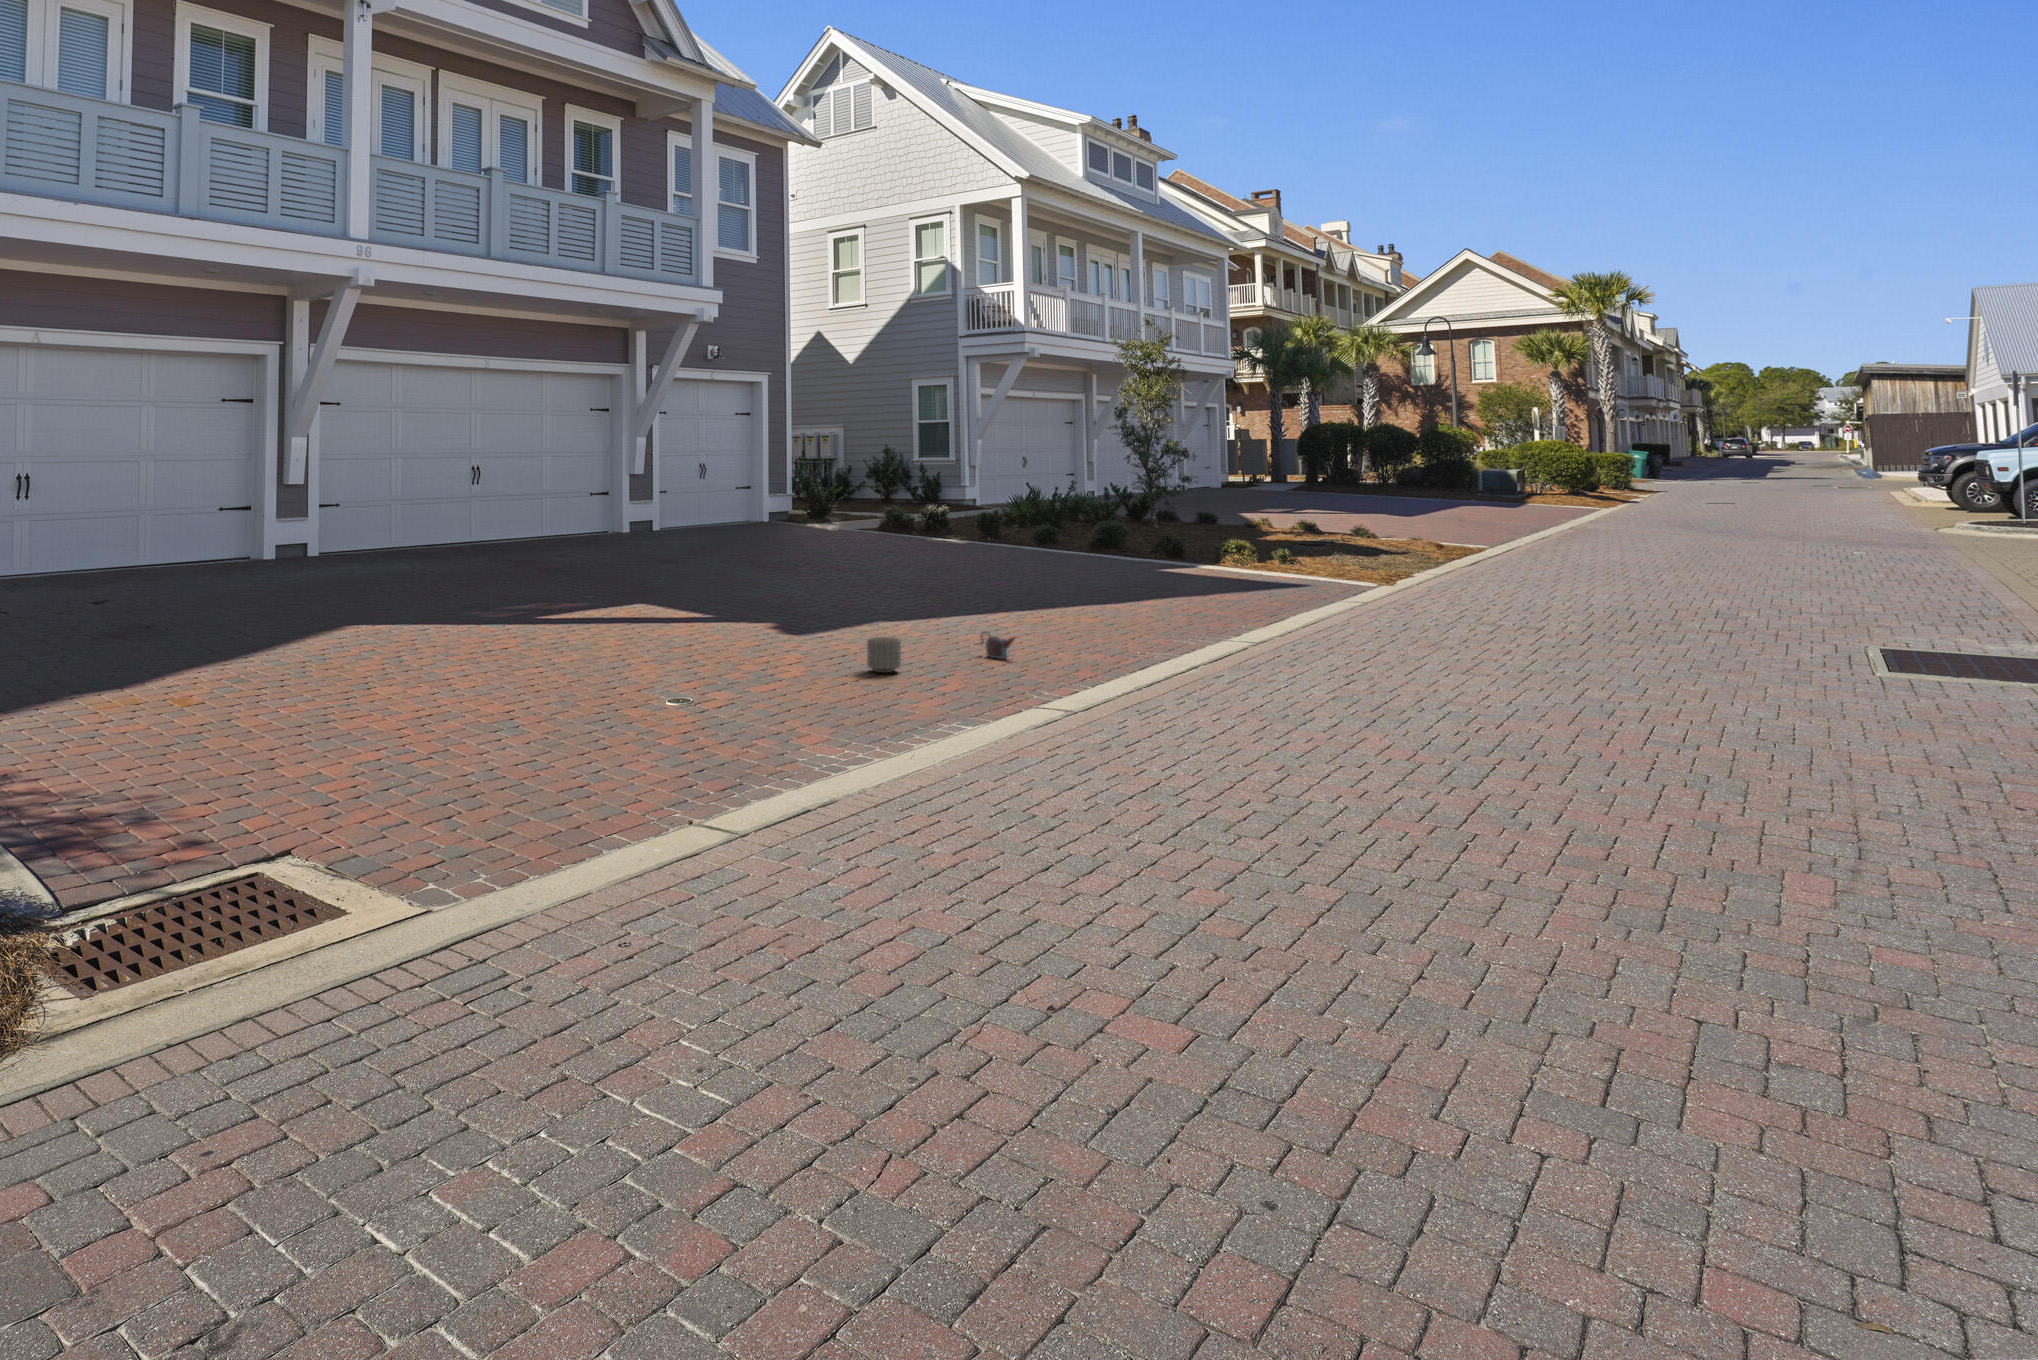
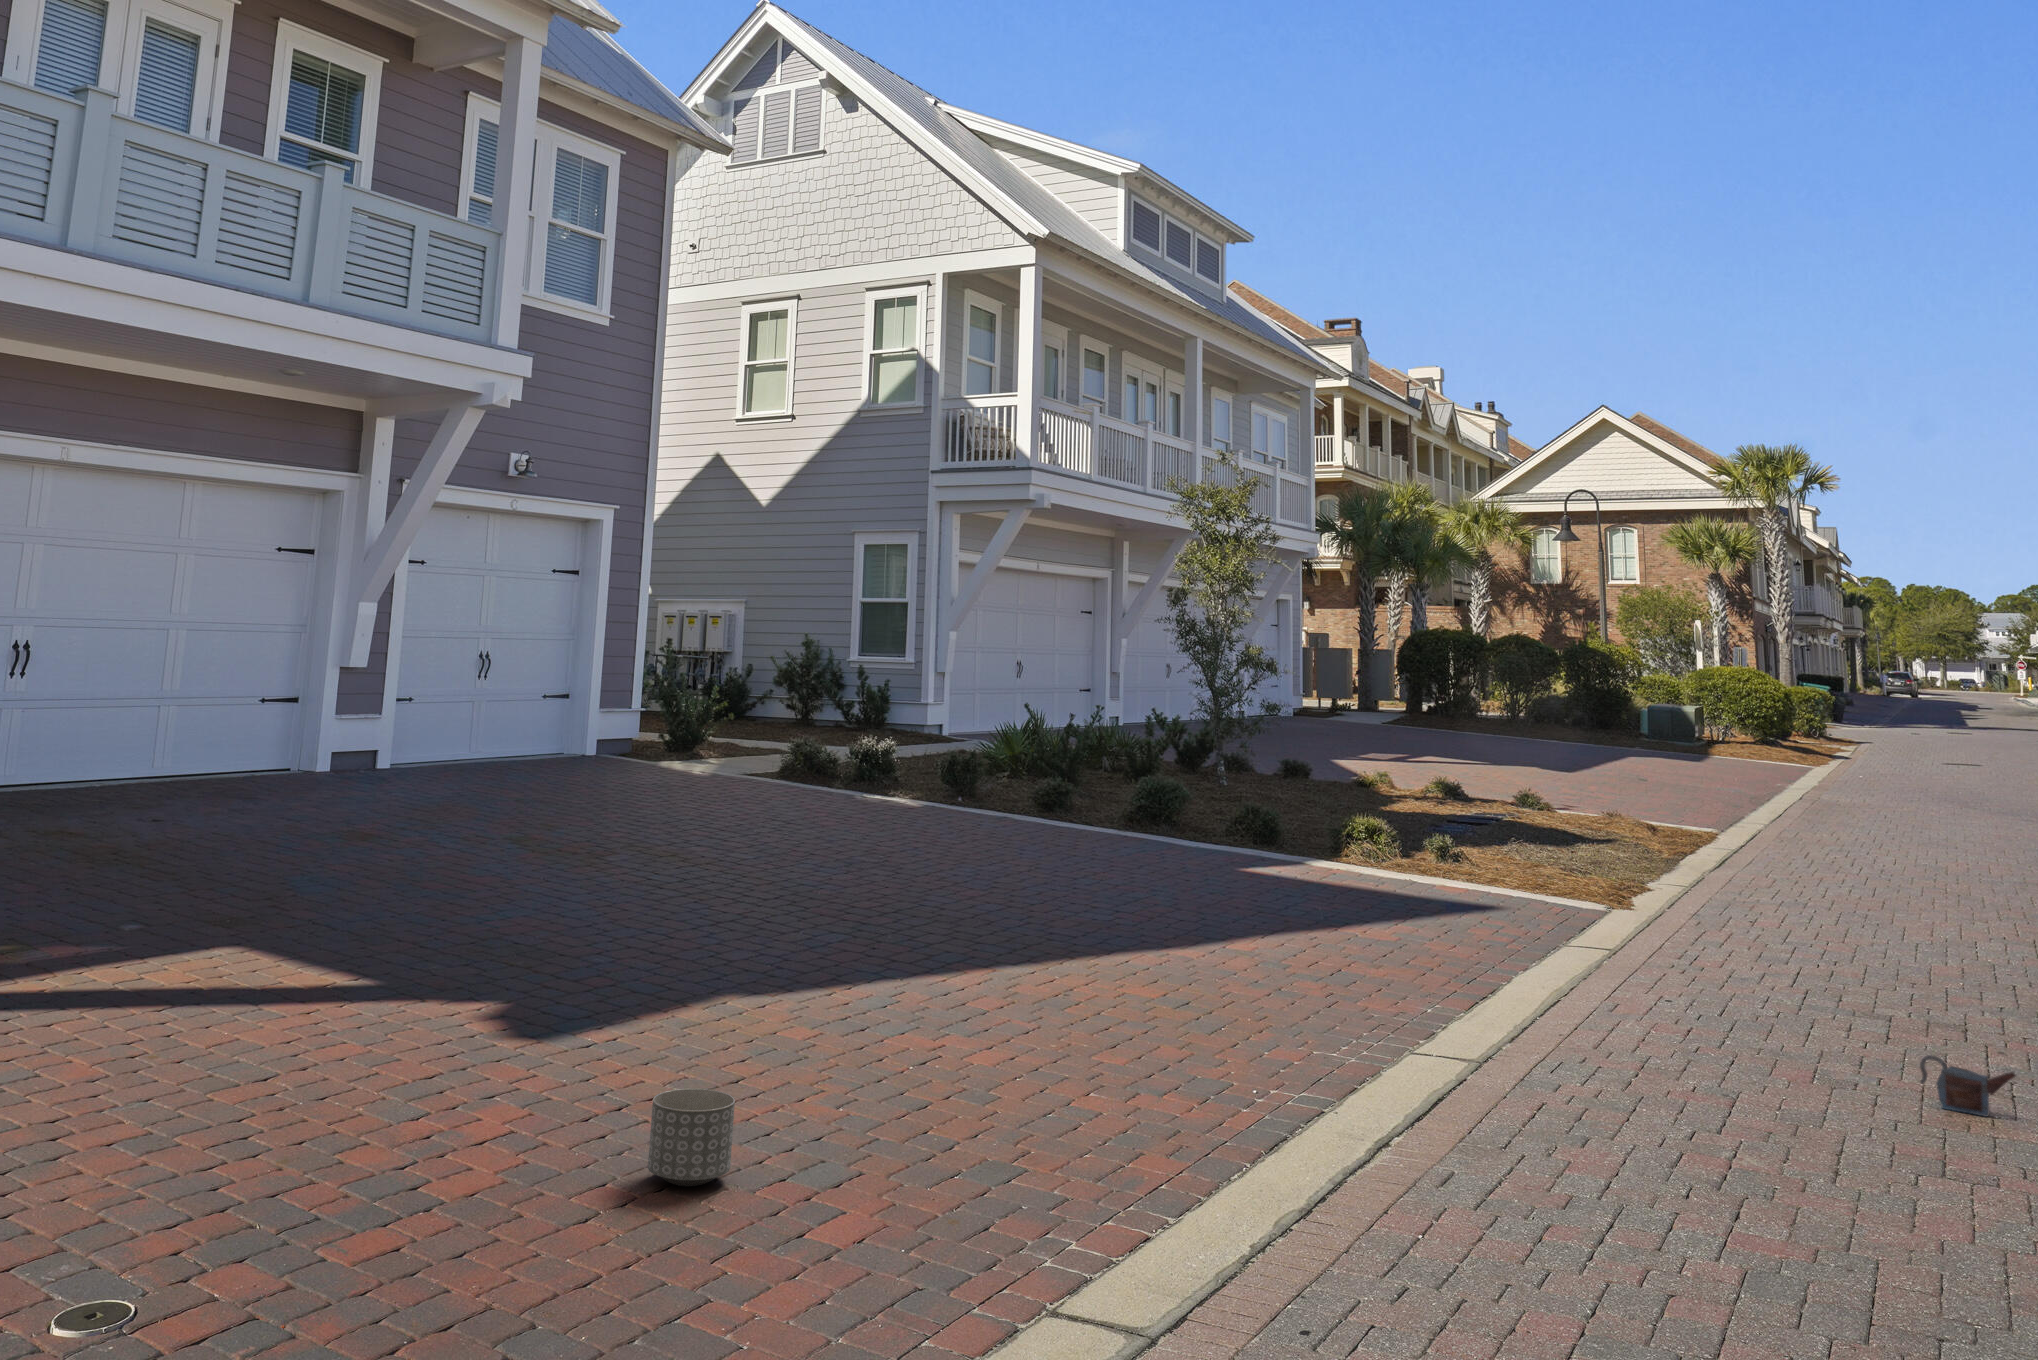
watering can: present [981,631,1015,659] -> present [1920,1055,2016,1117]

